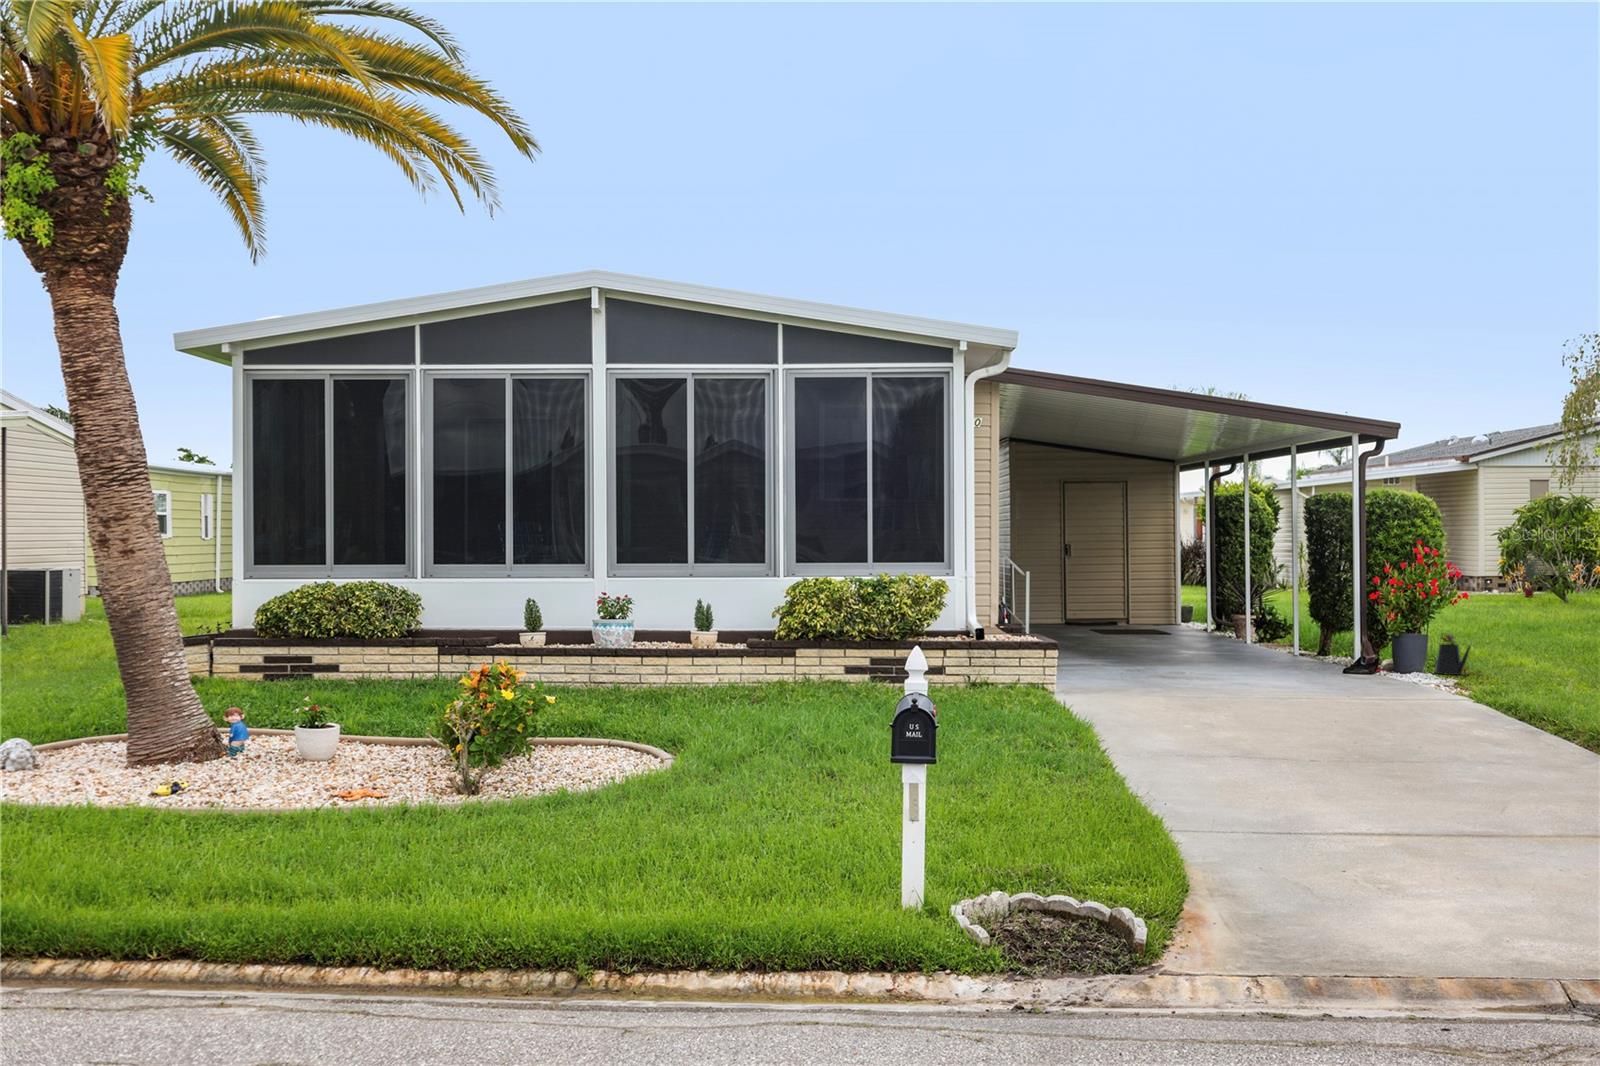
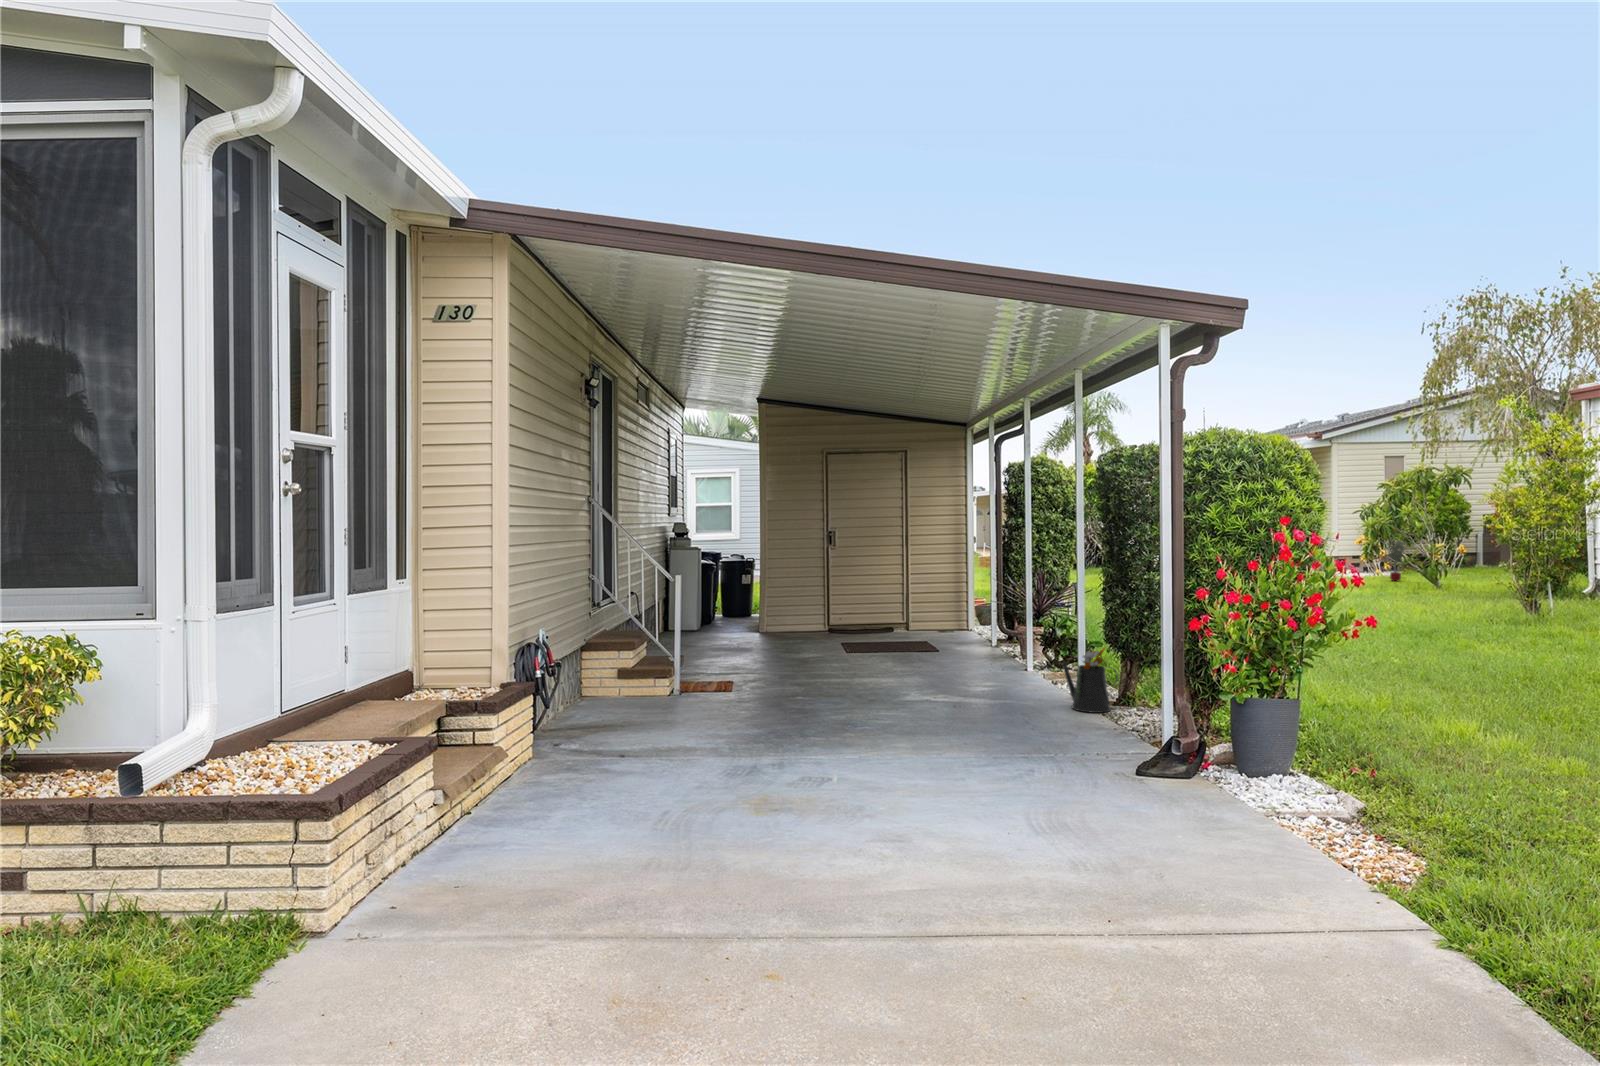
watering can: present [1435,633,1470,675] -> present [1063,648,1118,713]

